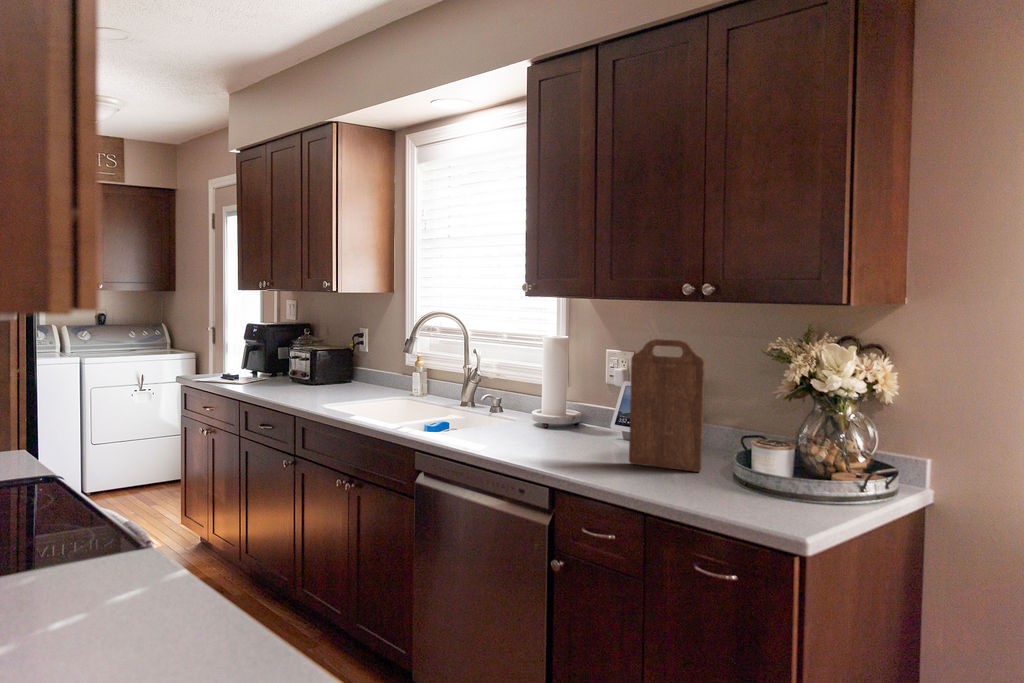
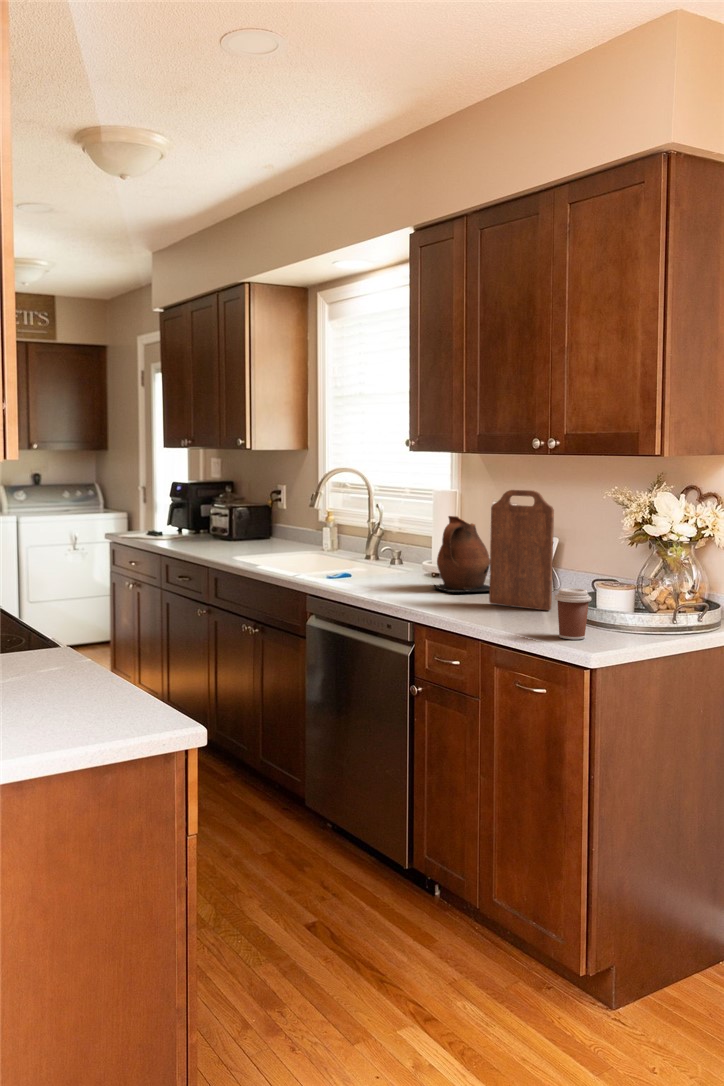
ceramic pitcher: none [551,366,626,448] -> present [434,516,490,592]
coffee cup: none [736,454,780,516] -> present [555,588,591,640]

